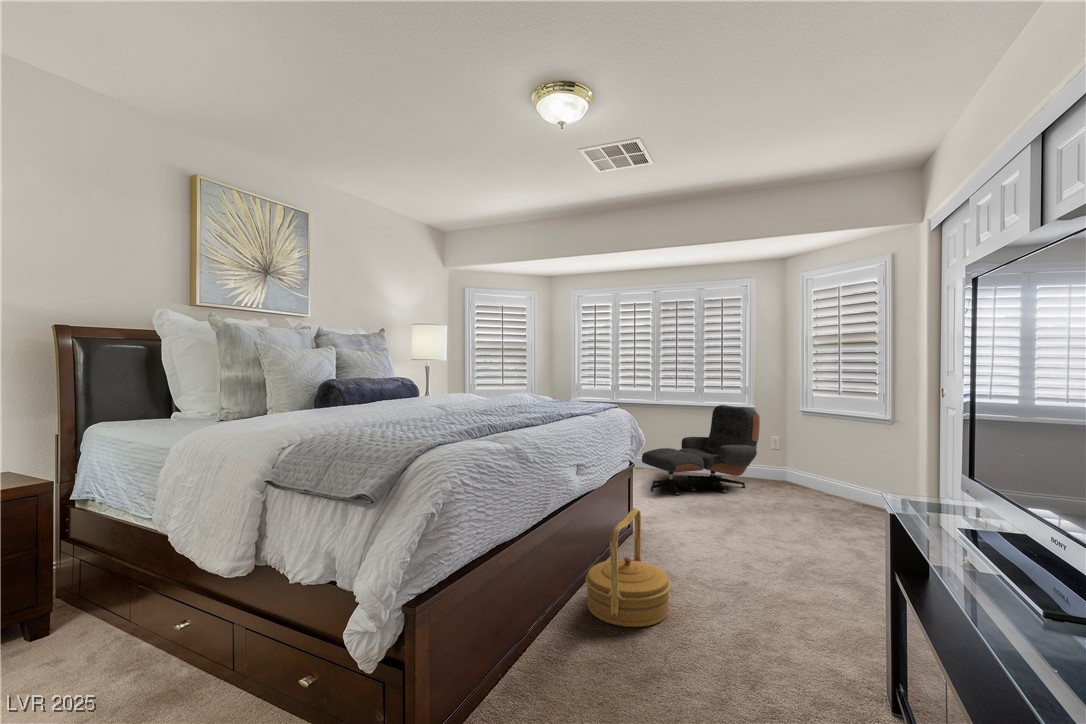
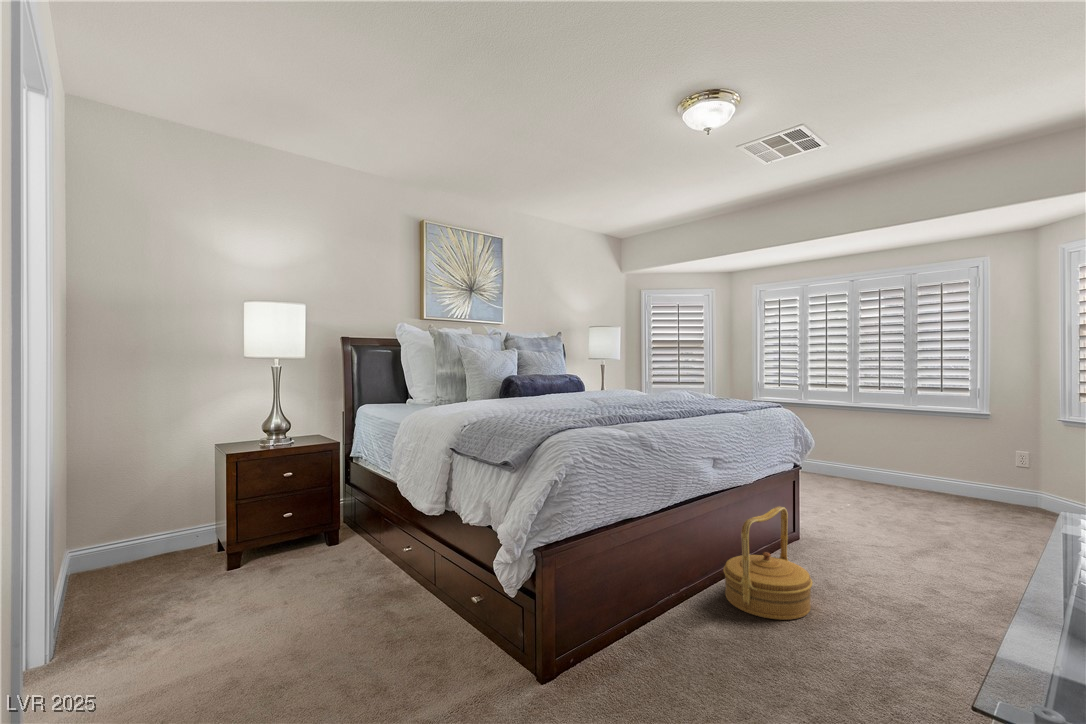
lounge chair: present [642,405,760,495] -> none [831,409,990,510]

